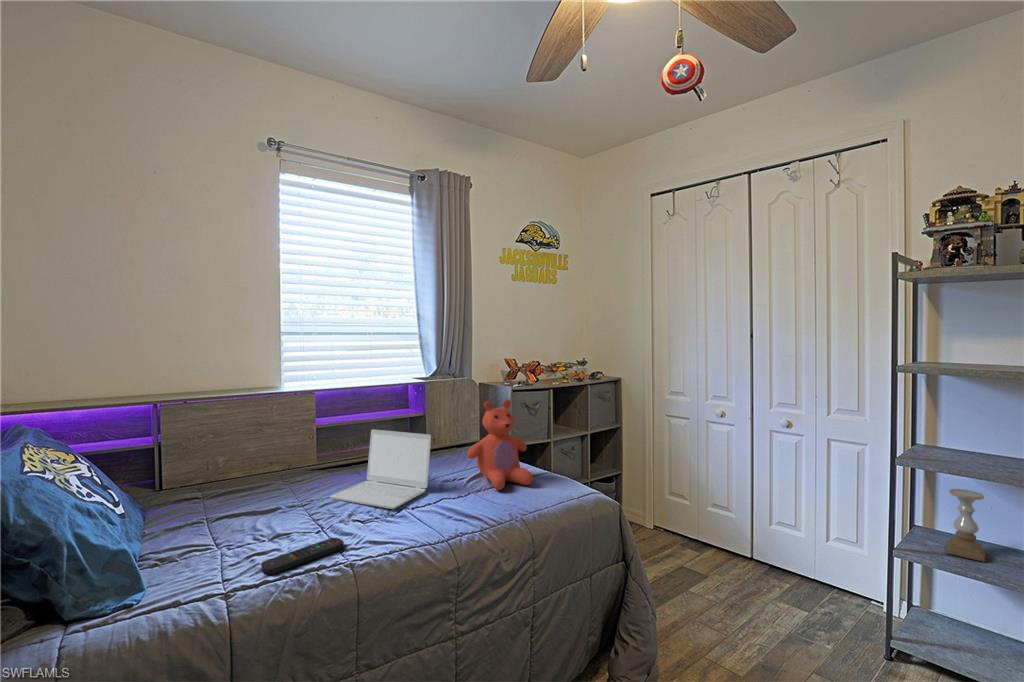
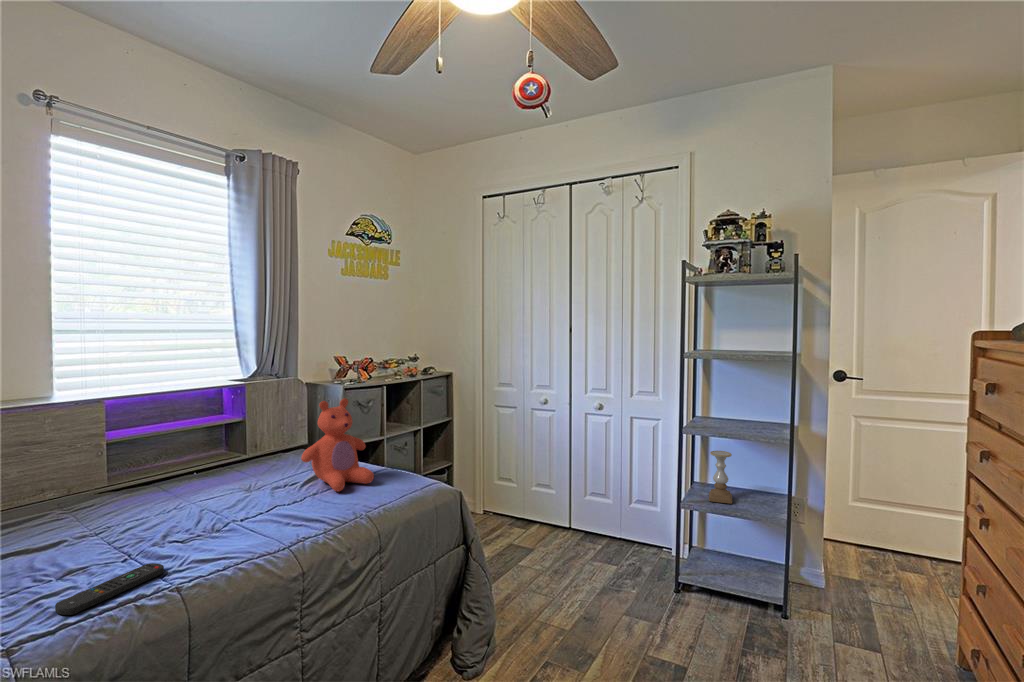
laptop: present [330,429,431,509] -> none [133,440,260,525]

